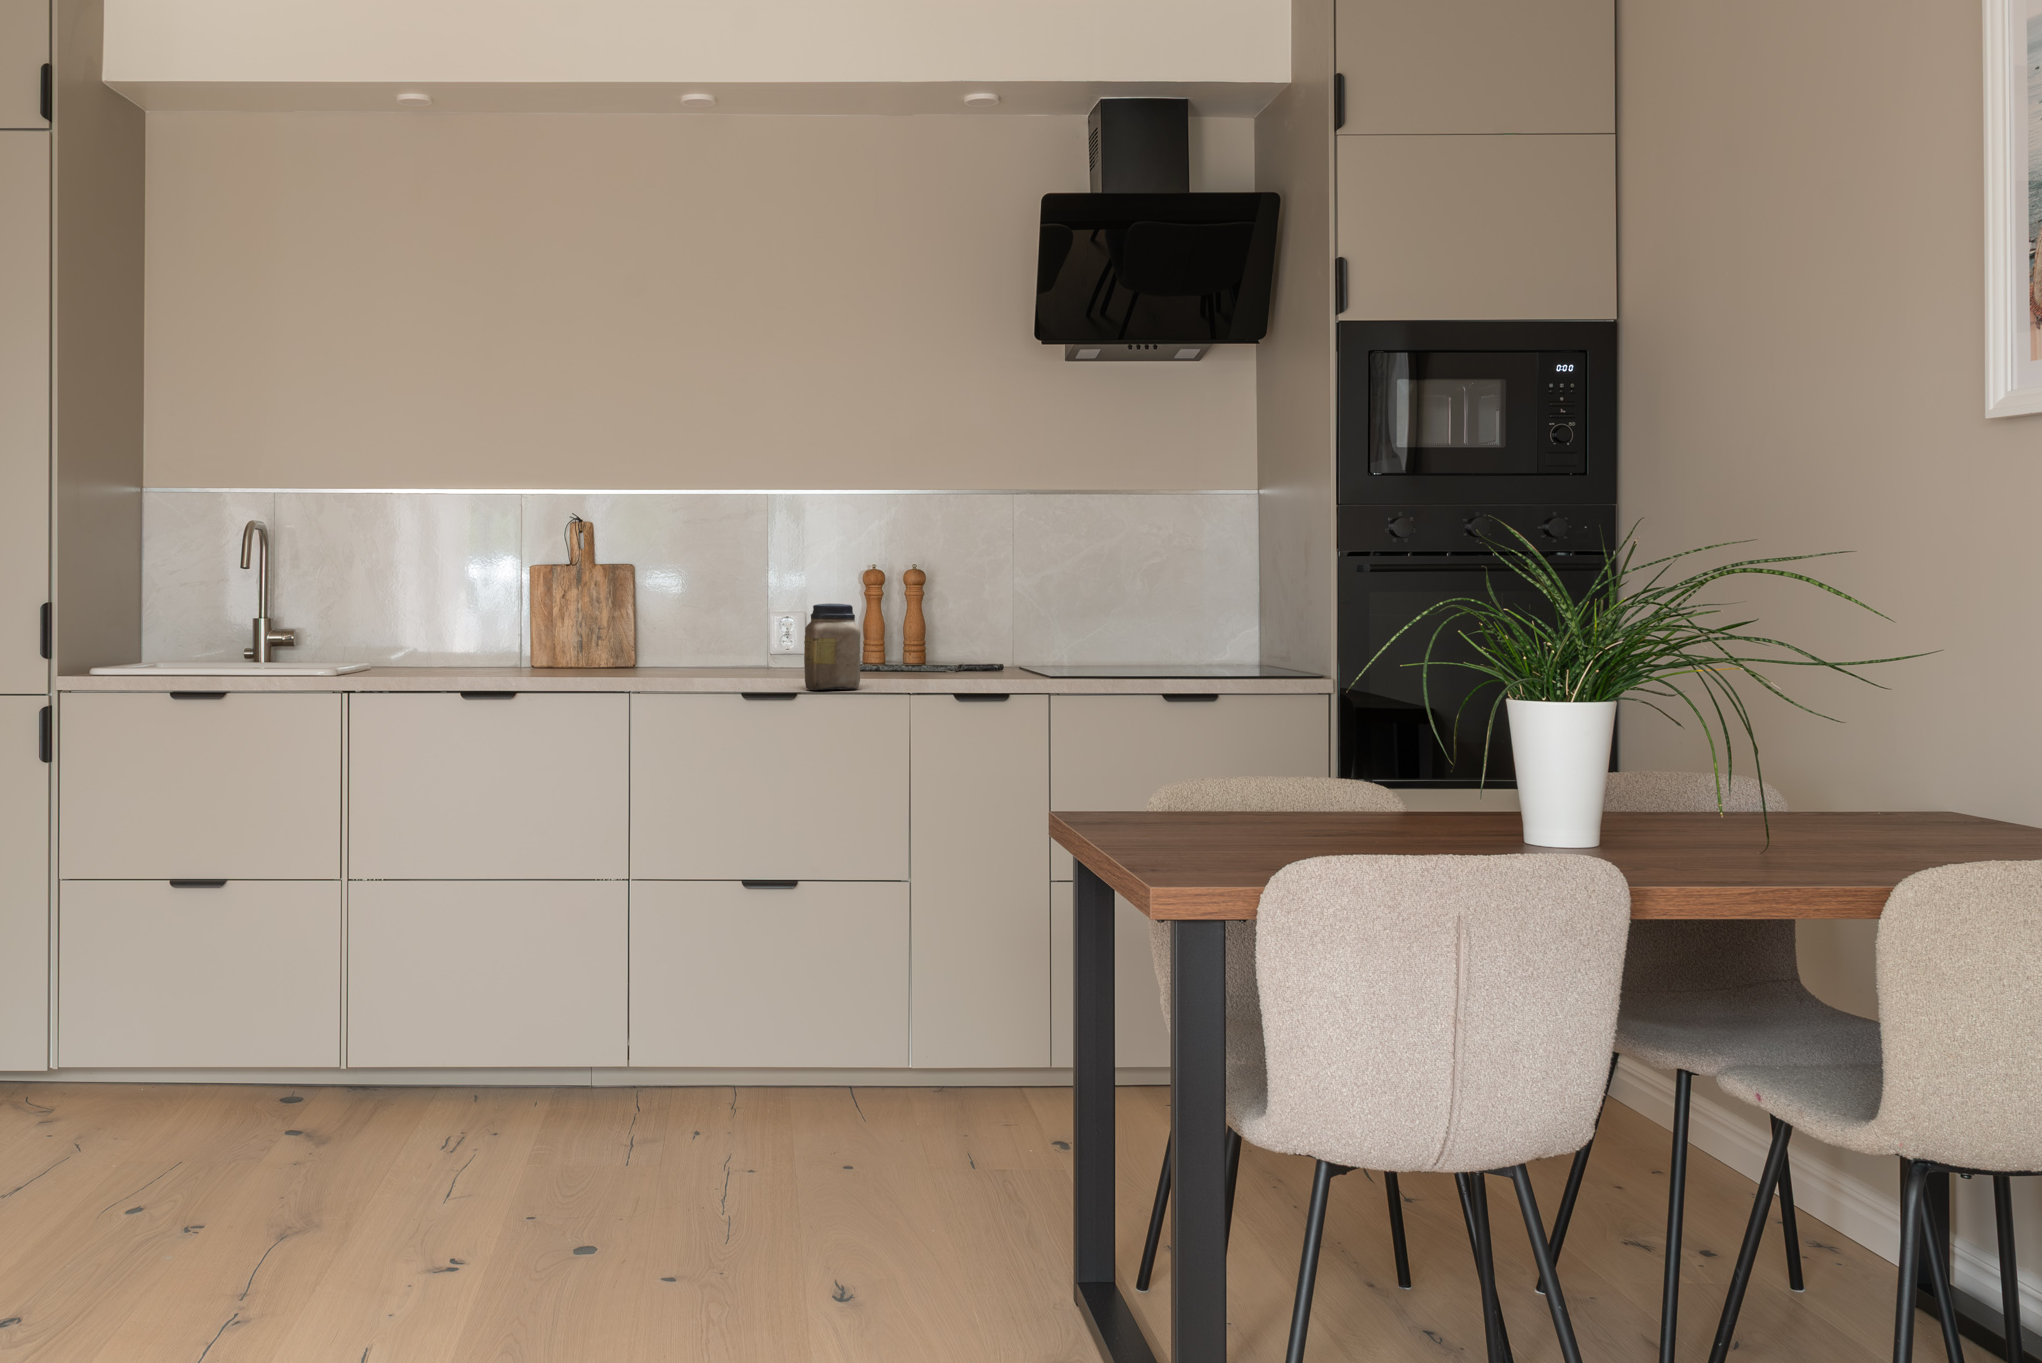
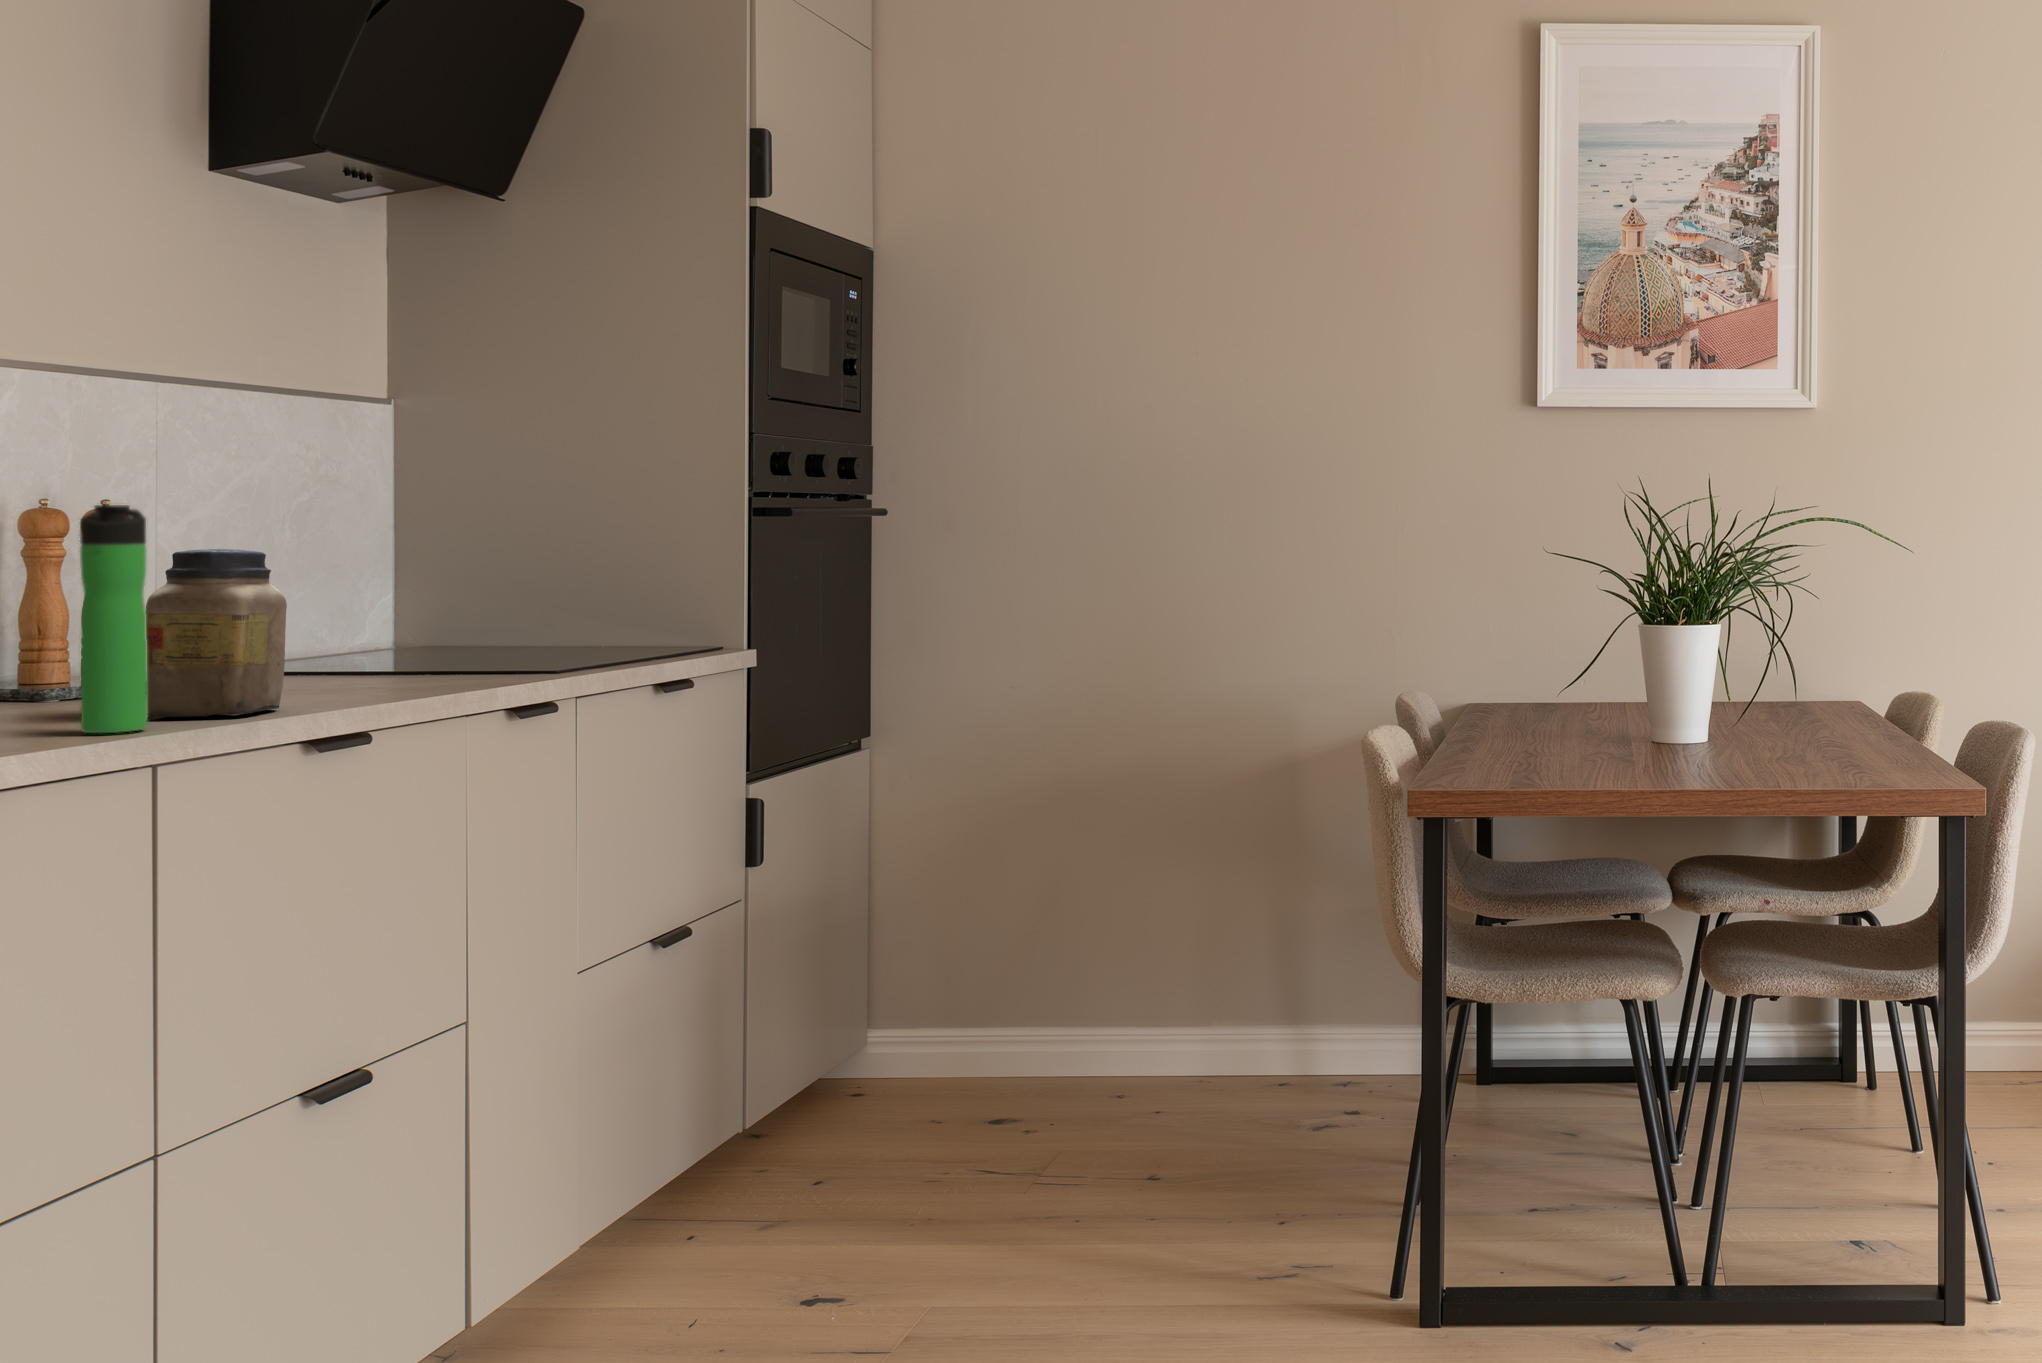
bottle: none [743,583,778,692] -> present [80,505,148,733]

